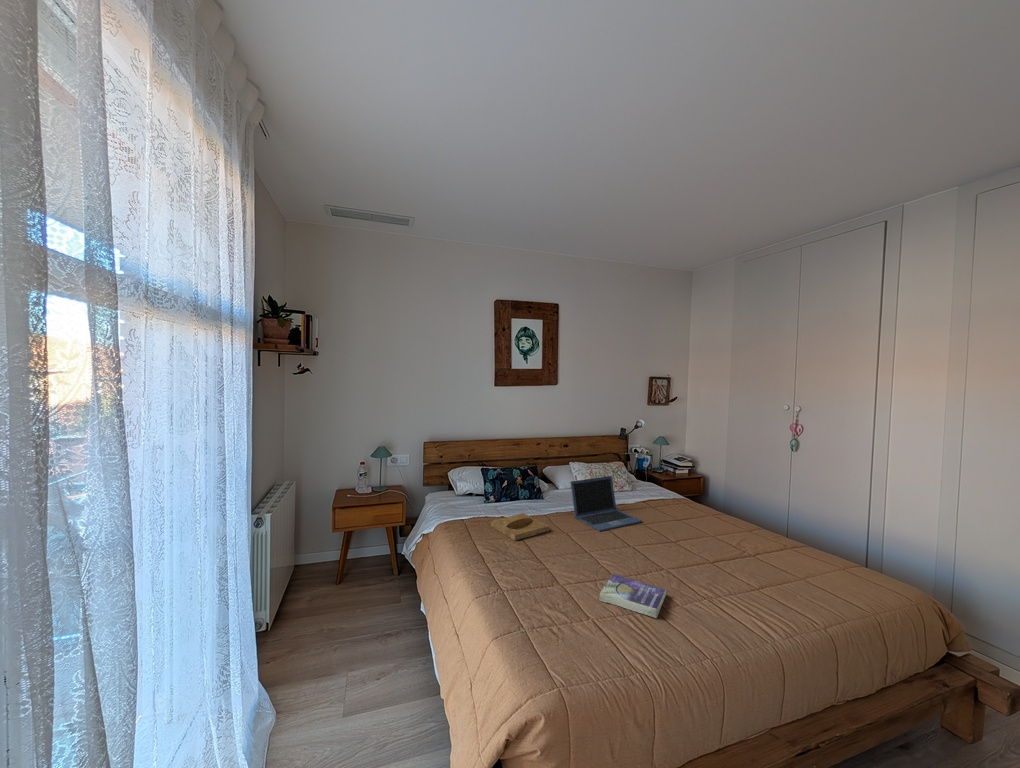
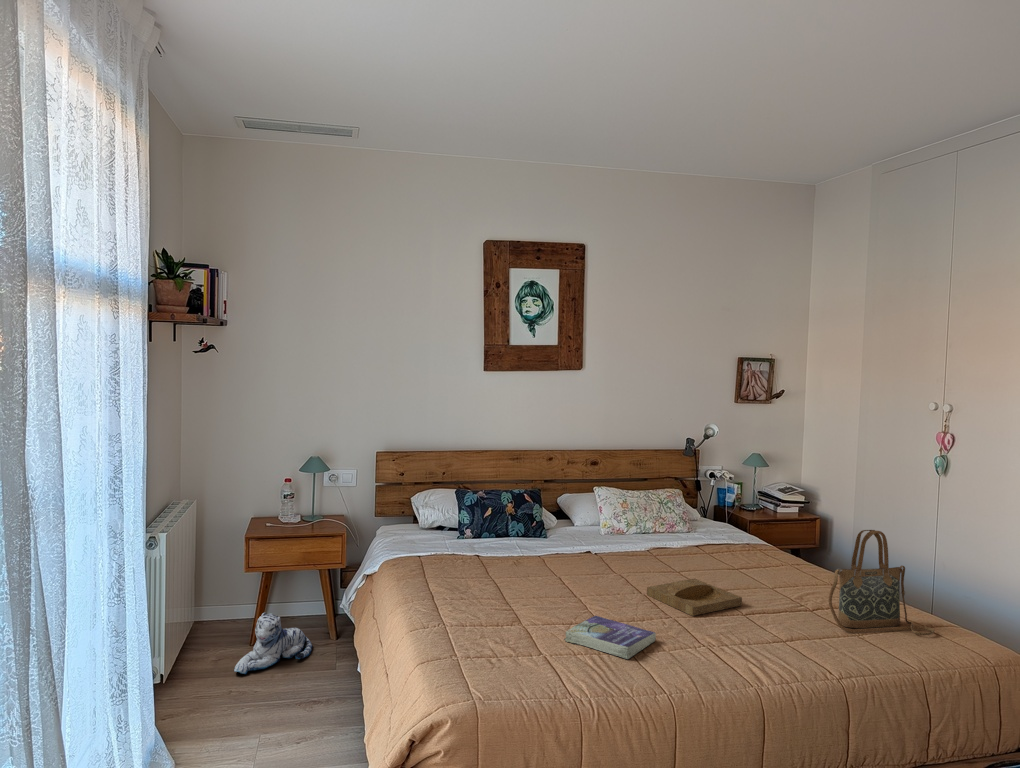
laptop: present [571,476,642,531] -> none [577,504,678,576]
handbag: none [775,500,848,577] -> present [828,530,935,635]
tray: present [491,513,549,541] -> present [647,579,742,616]
plush toy: none [324,564,381,614] -> present [234,613,312,674]

